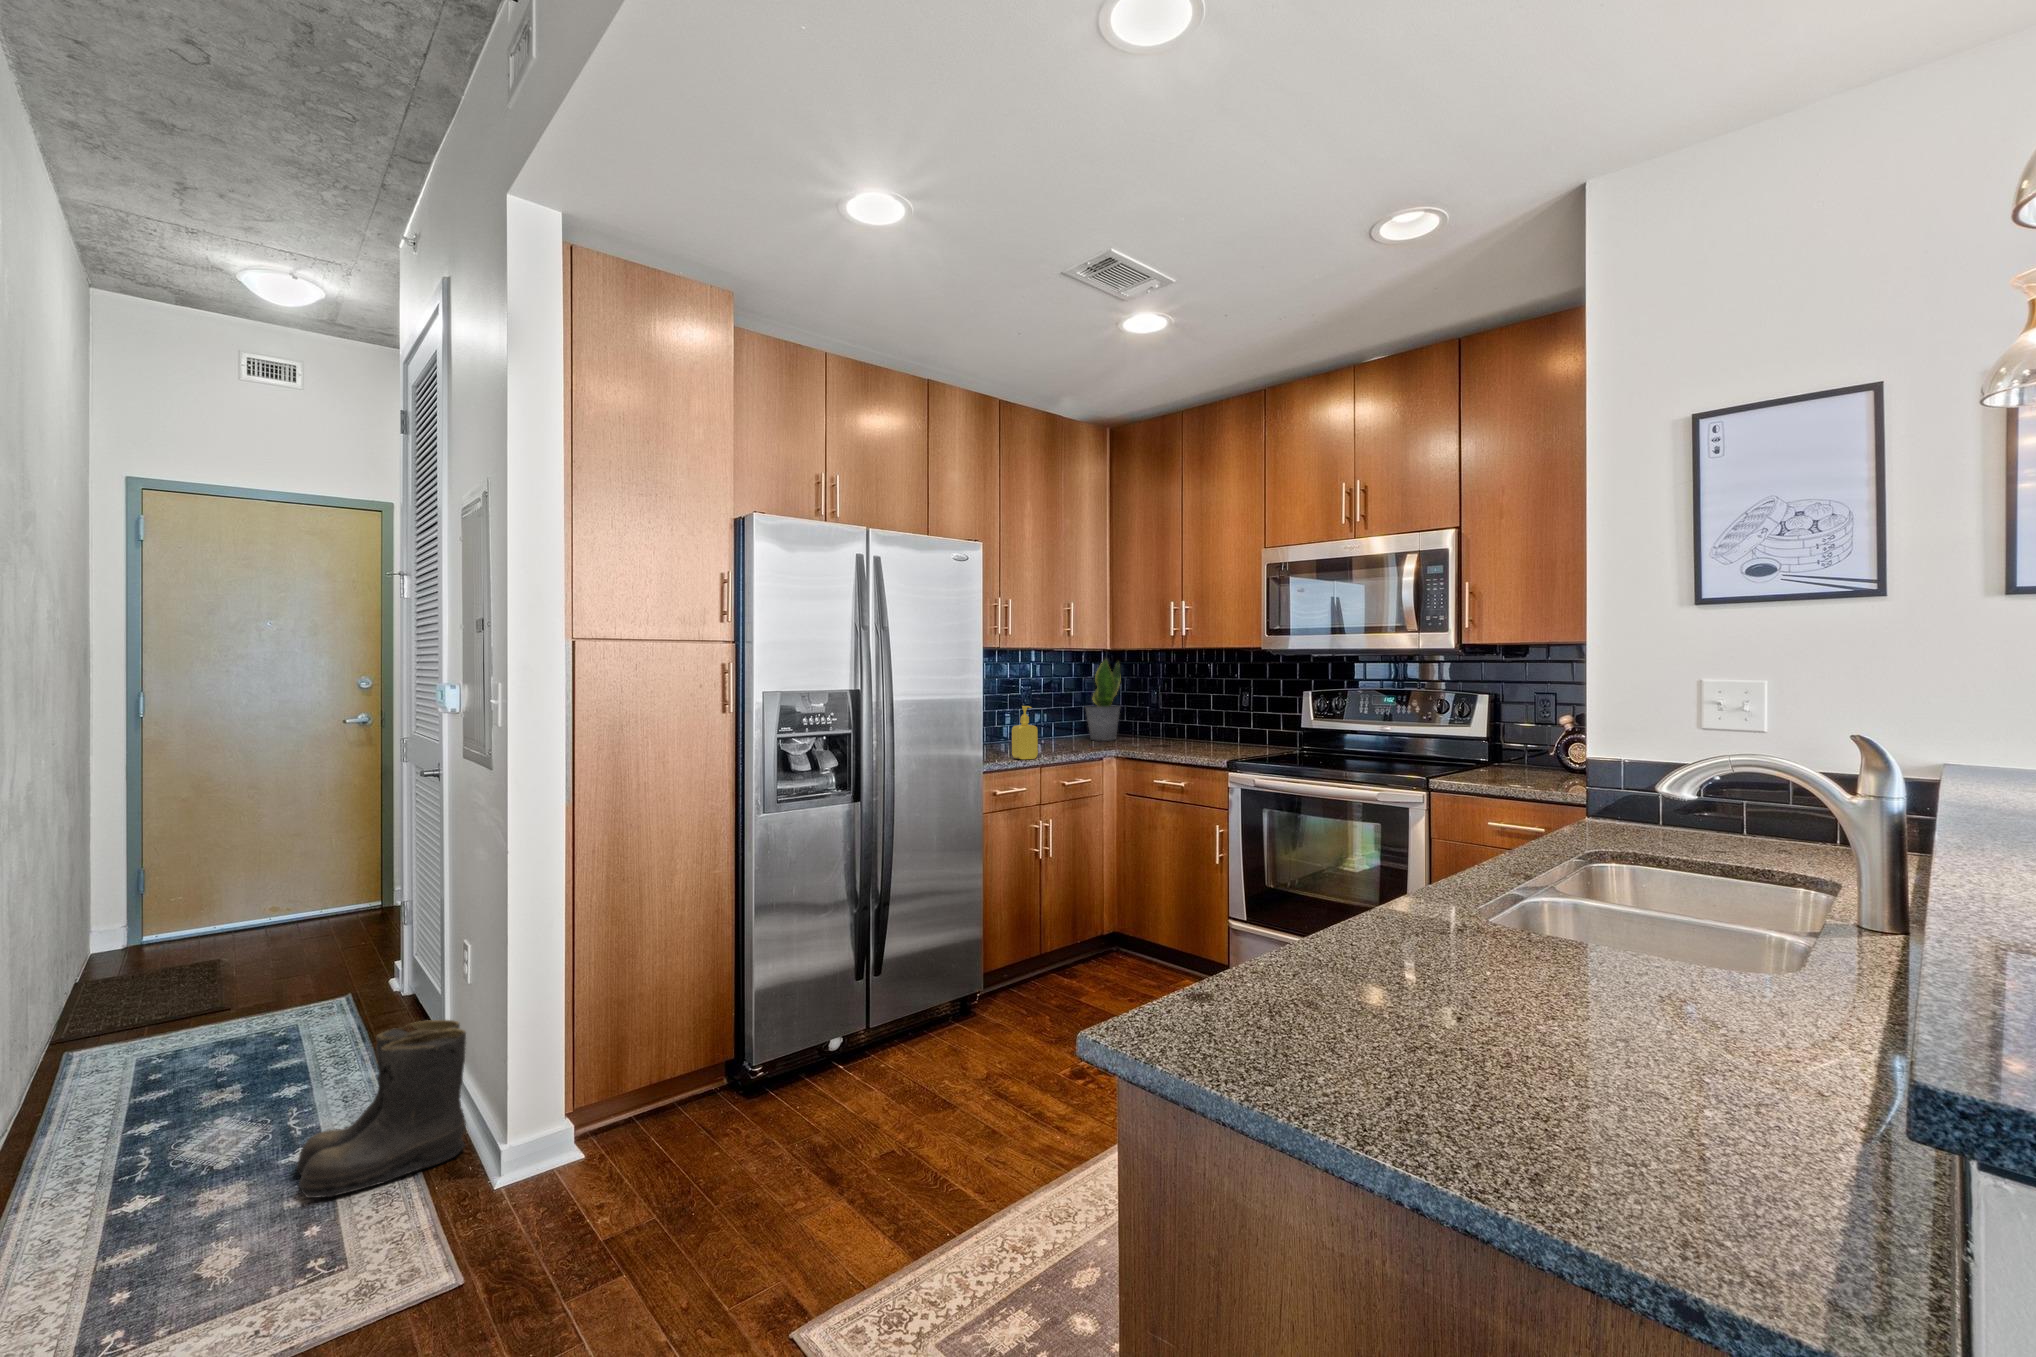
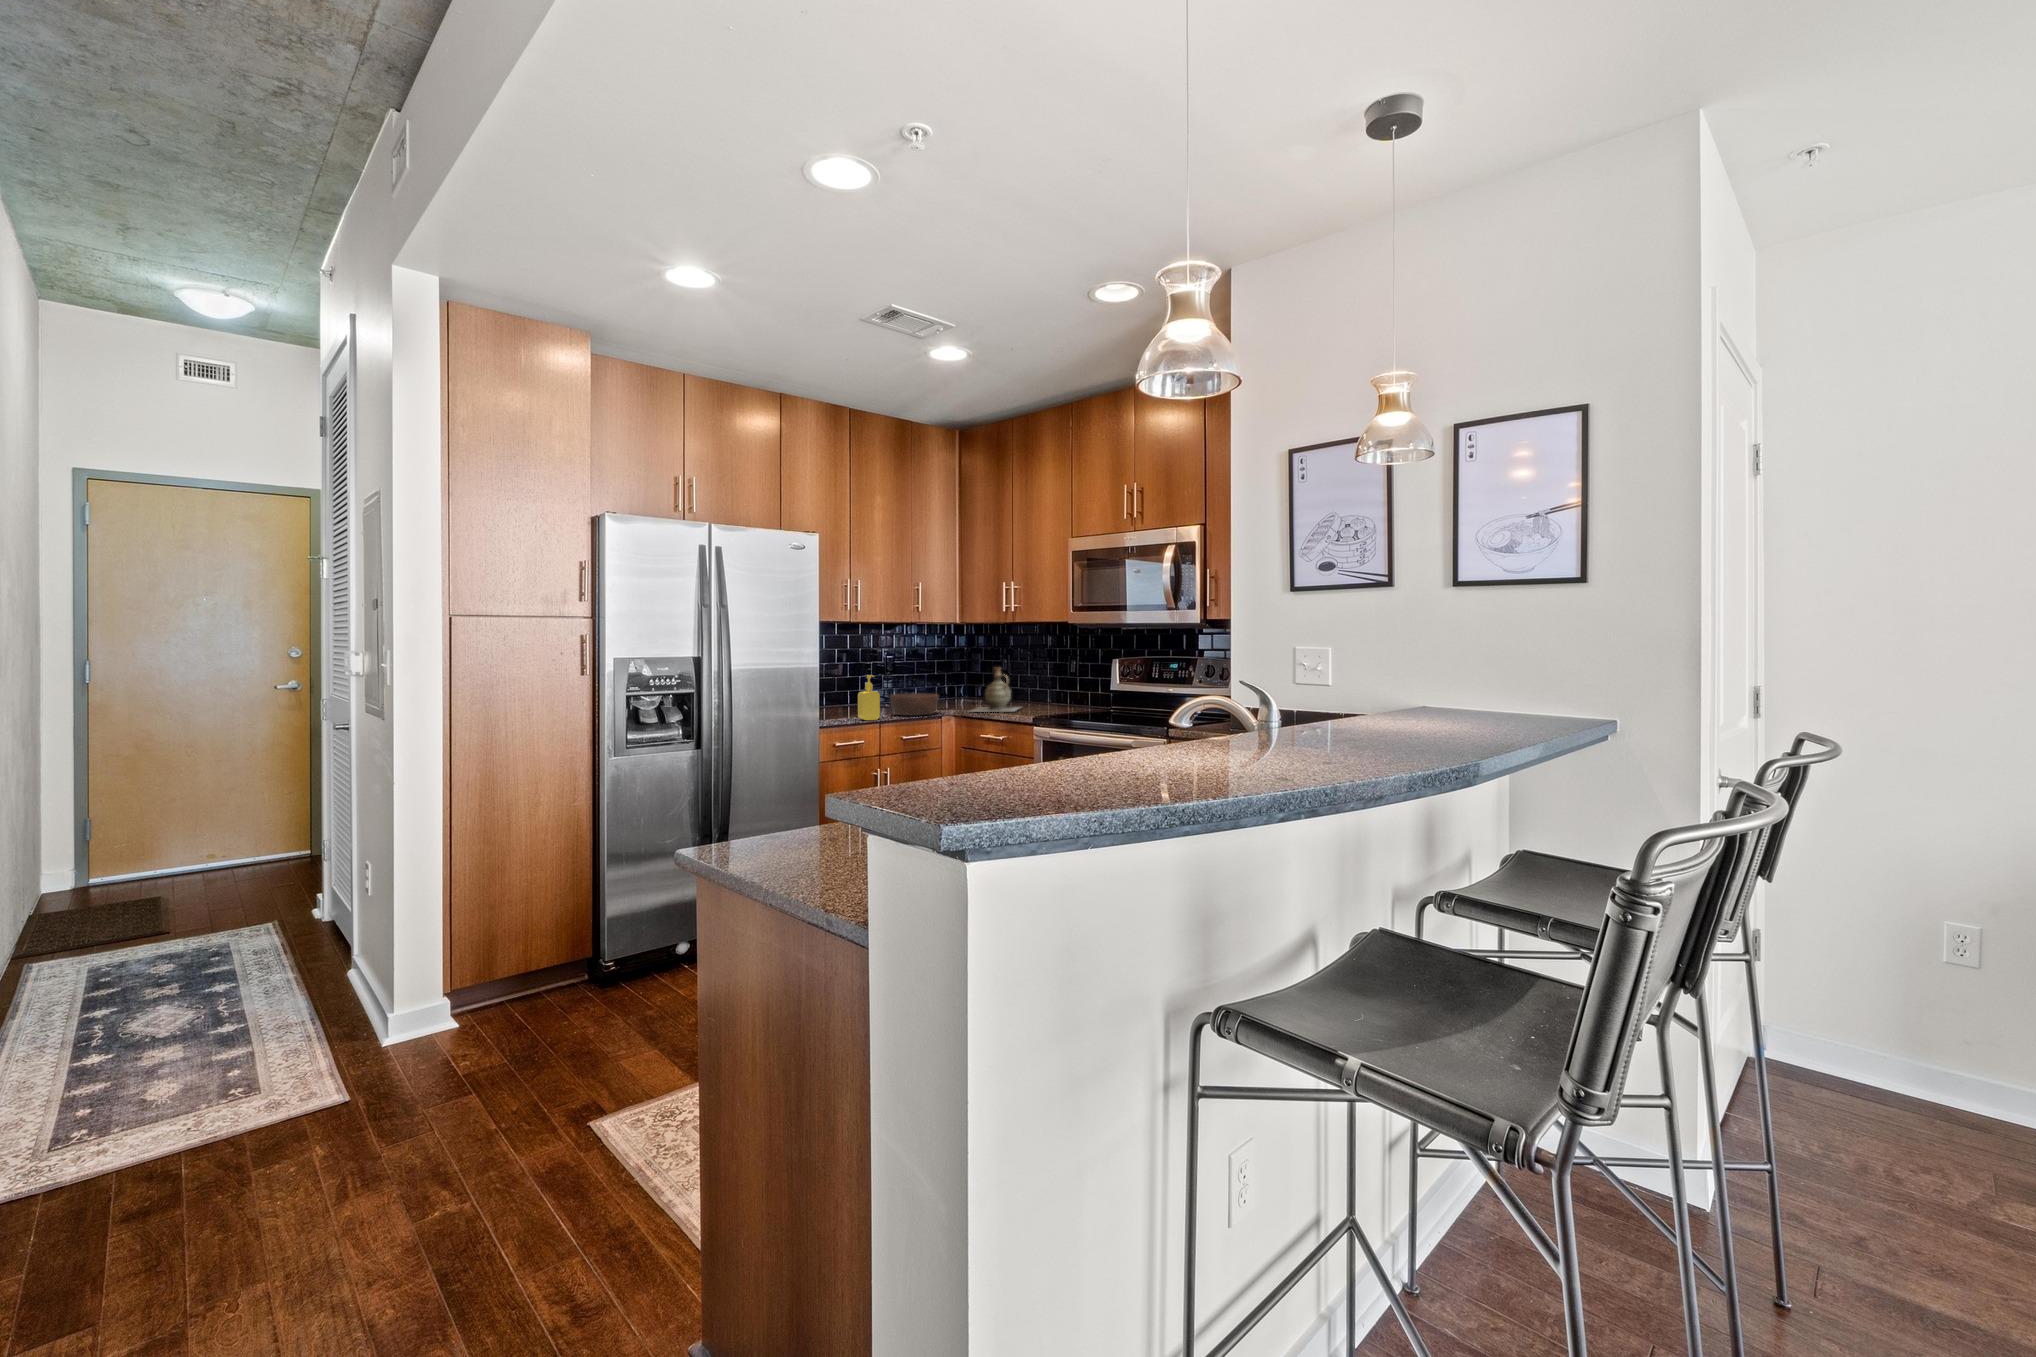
potted plant: present [1085,660,1120,741] -> none [938,635,969,707]
ceramic jug: none [1133,696,1192,748] -> present [970,667,1020,712]
wooden bowl: none [1042,726,1099,753] -> present [890,693,938,716]
boots: present [295,1020,466,1198] -> none [220,922,364,1052]

